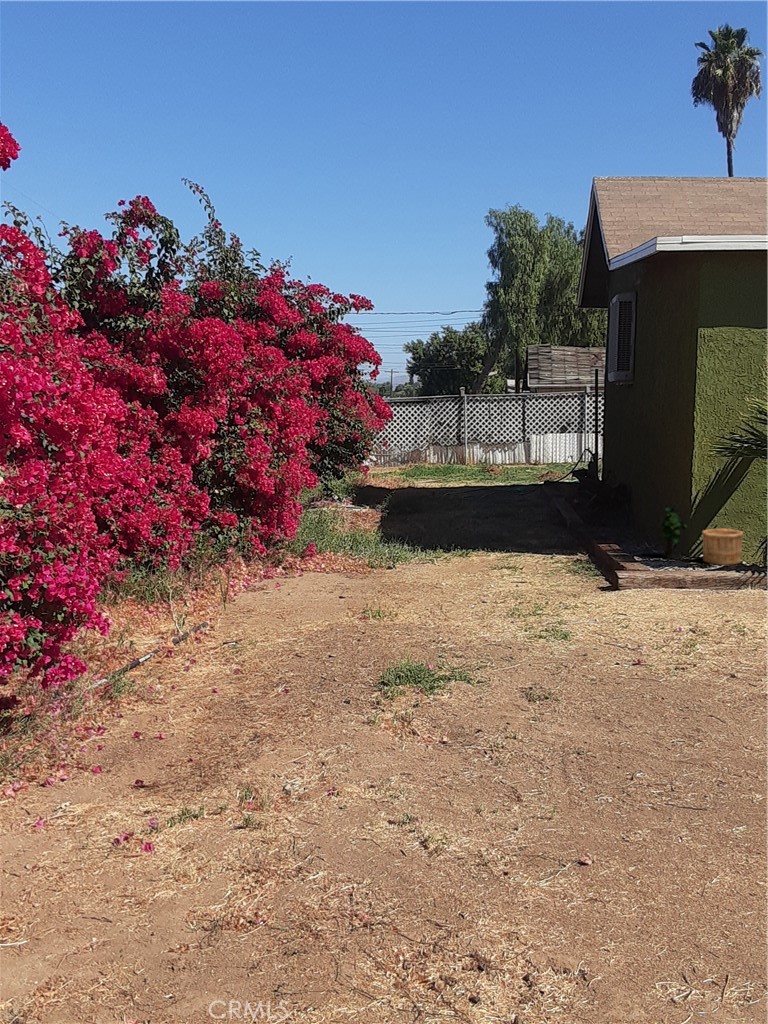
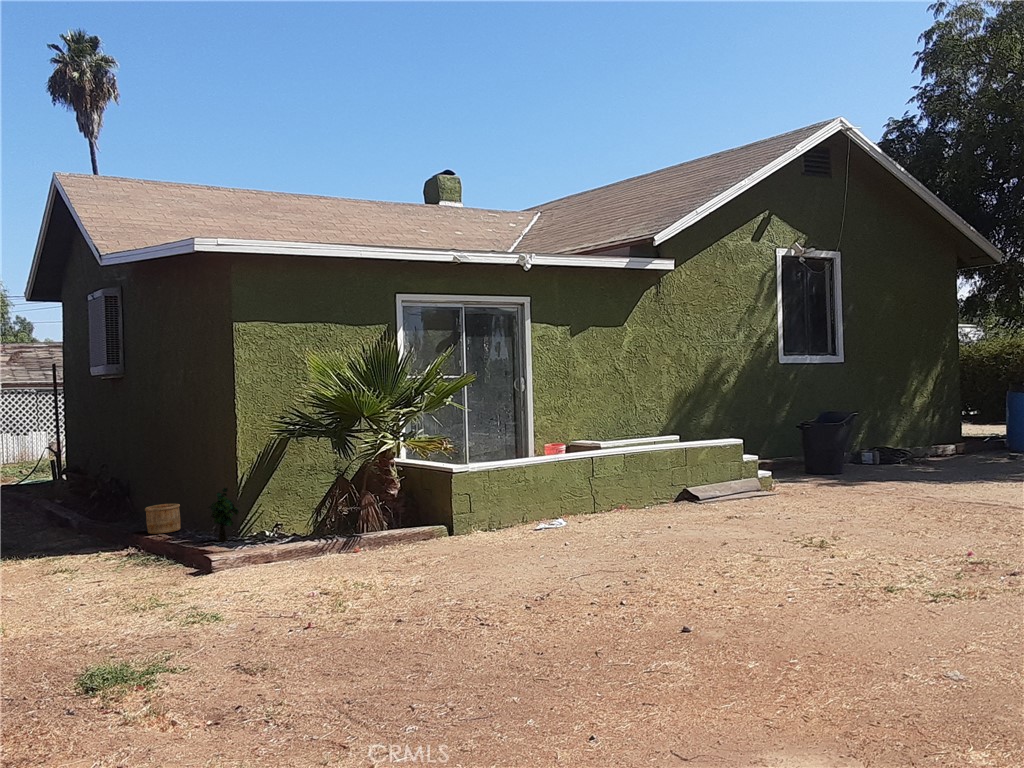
wooden bucket: present [702,529,743,565] -> present [145,504,181,534]

